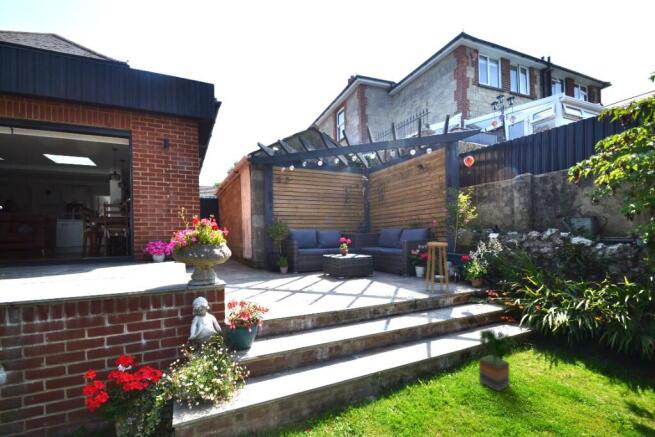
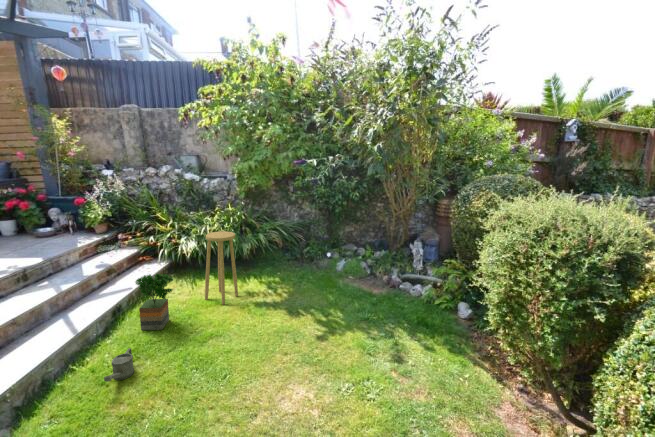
stool: present [426,242,449,293] -> present [205,231,238,304]
watering can: none [430,389,460,415] -> present [104,348,134,382]

